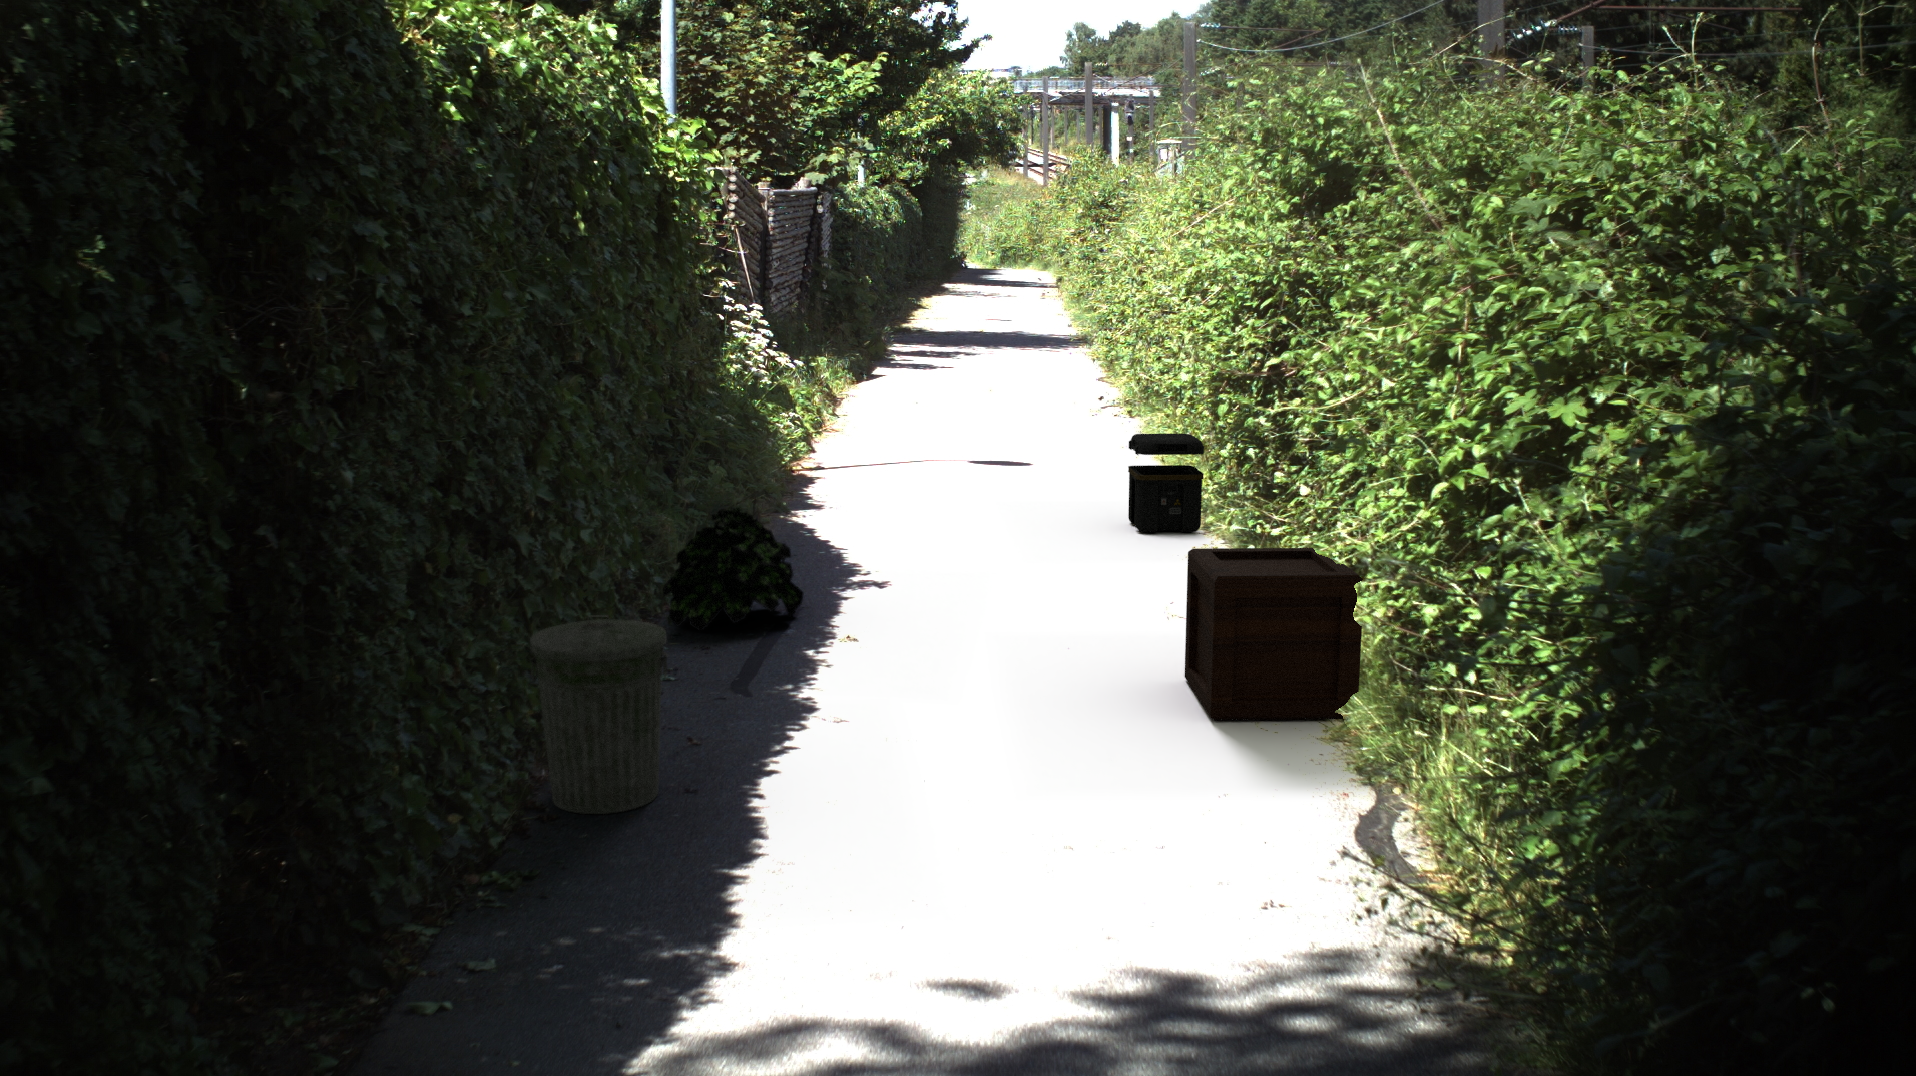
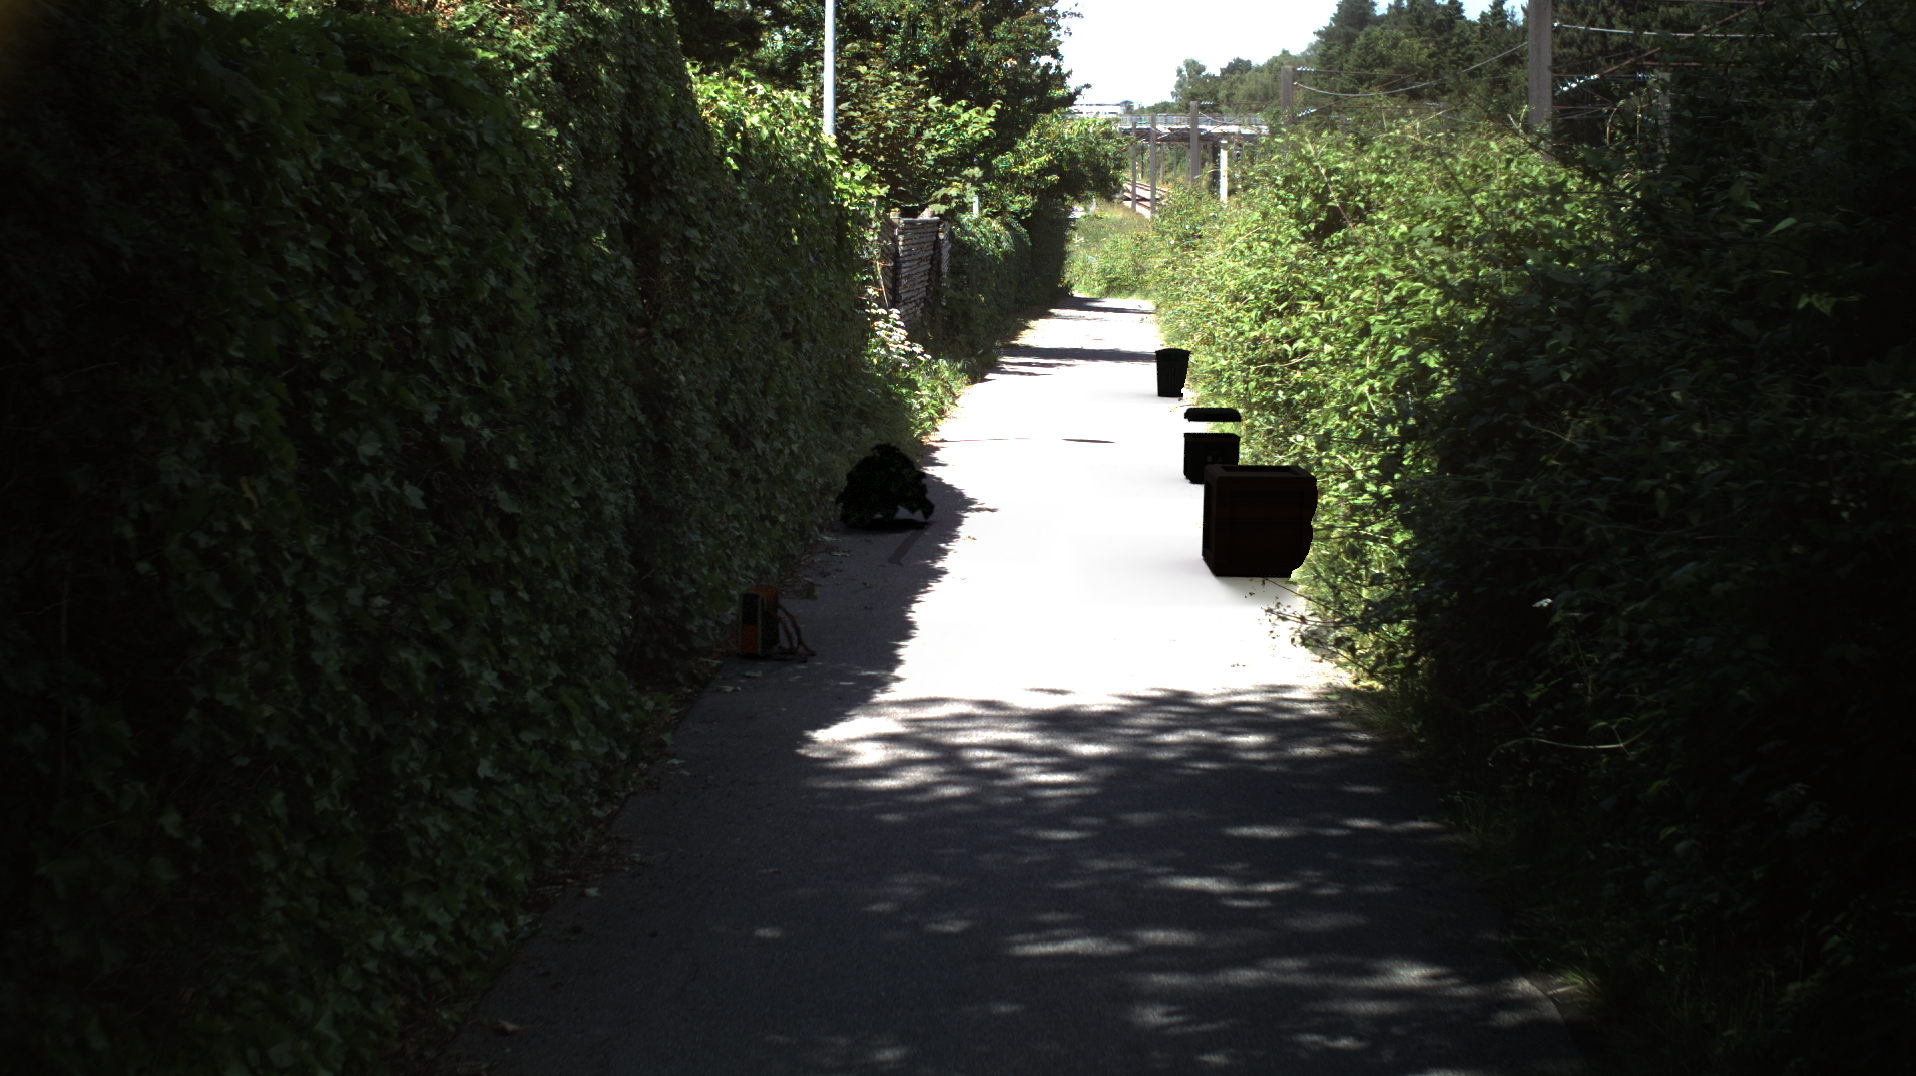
trash can: present [530,615,668,814] -> present [1155,348,1191,397]
backpack: none [412,835,582,980] -> present [722,584,816,661]

